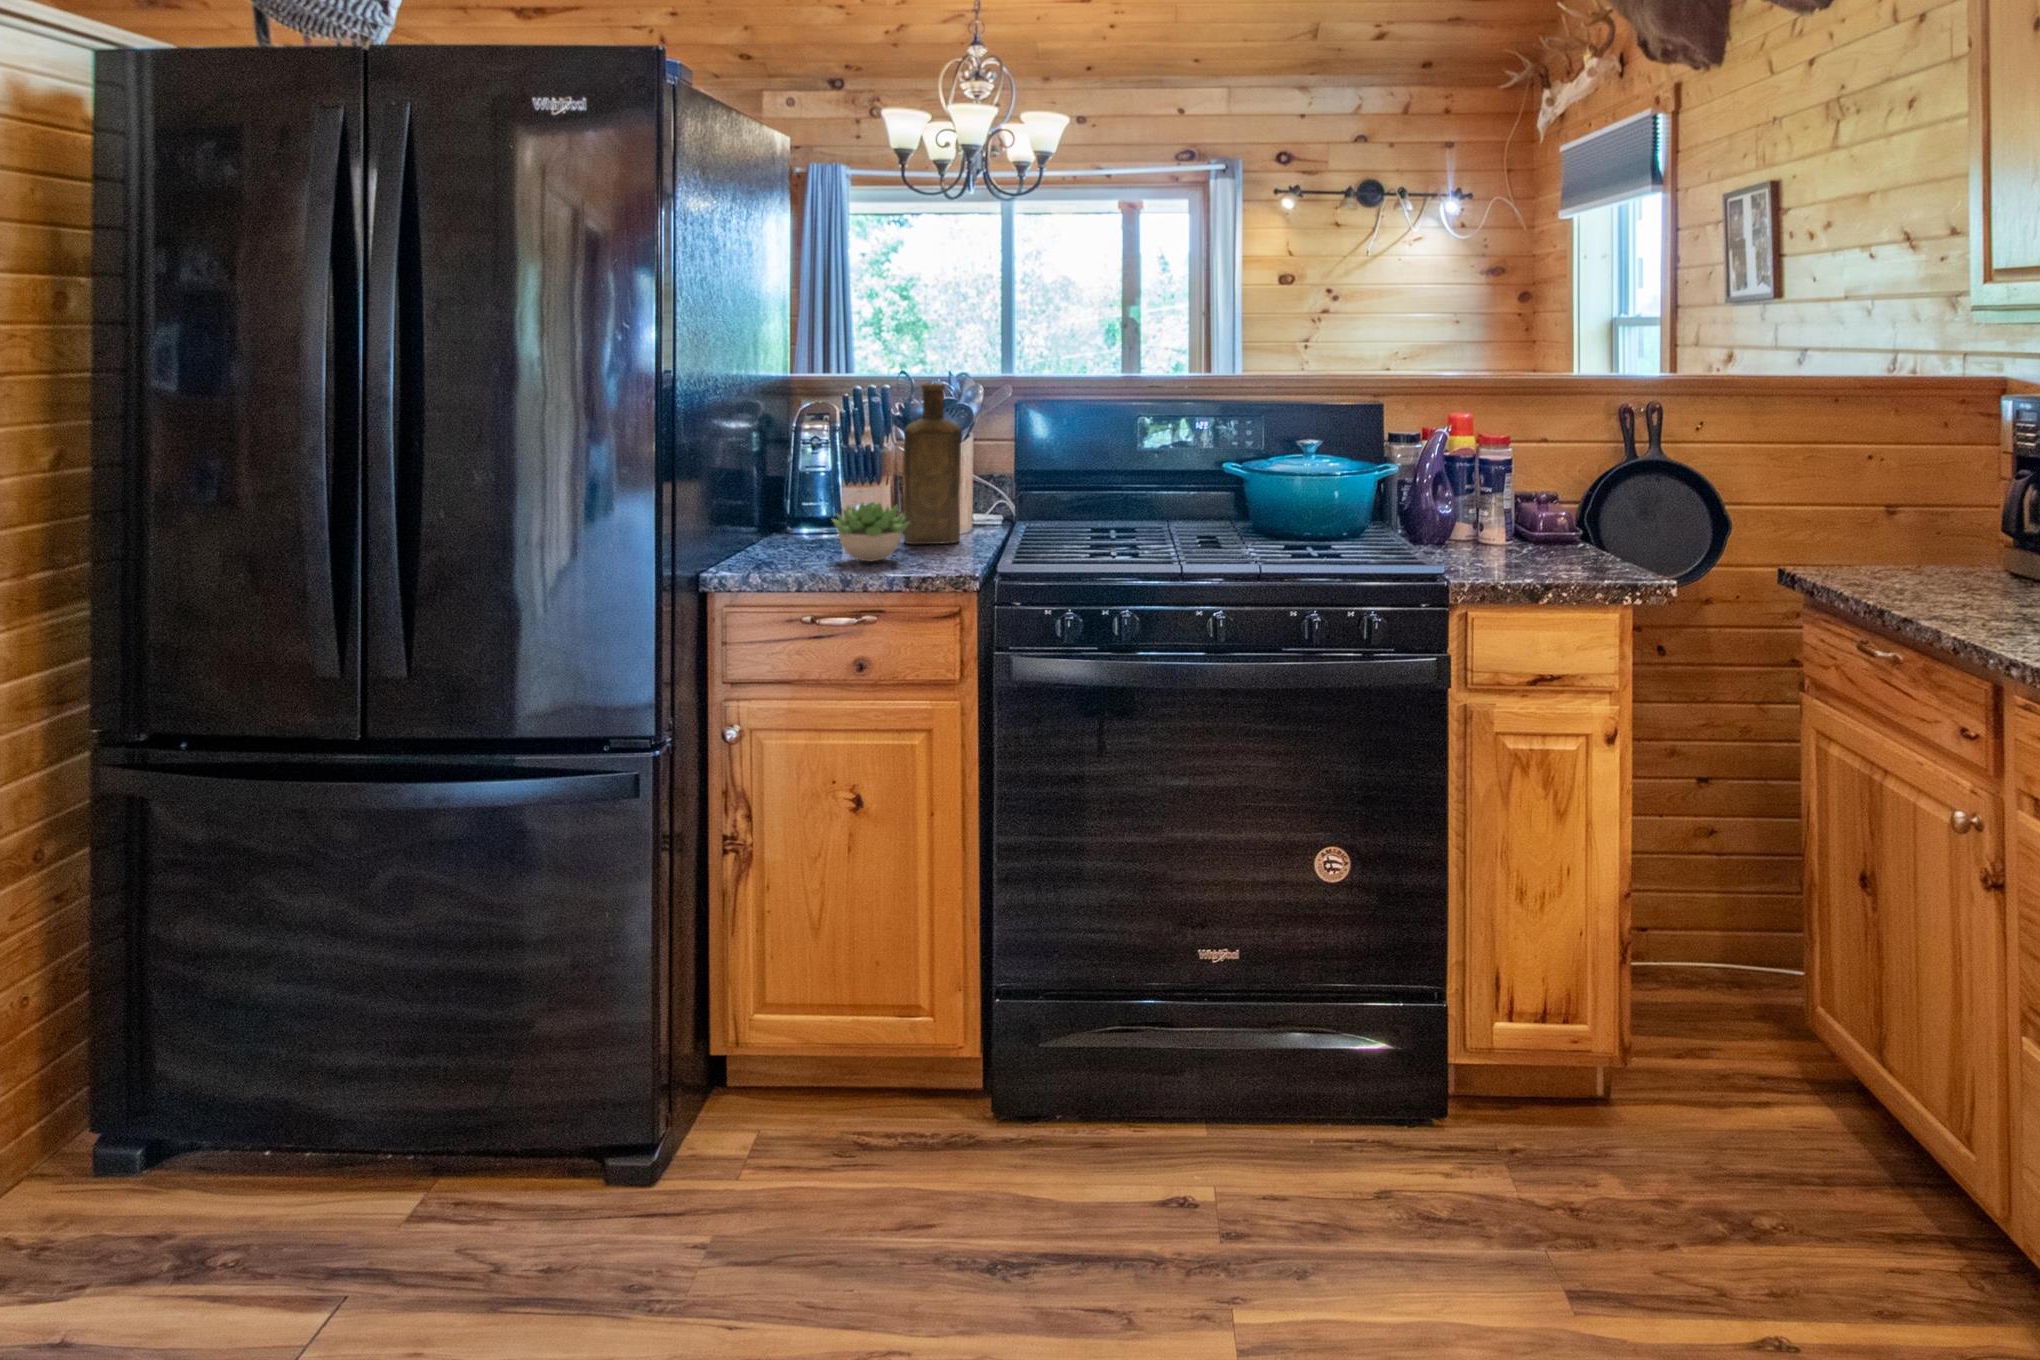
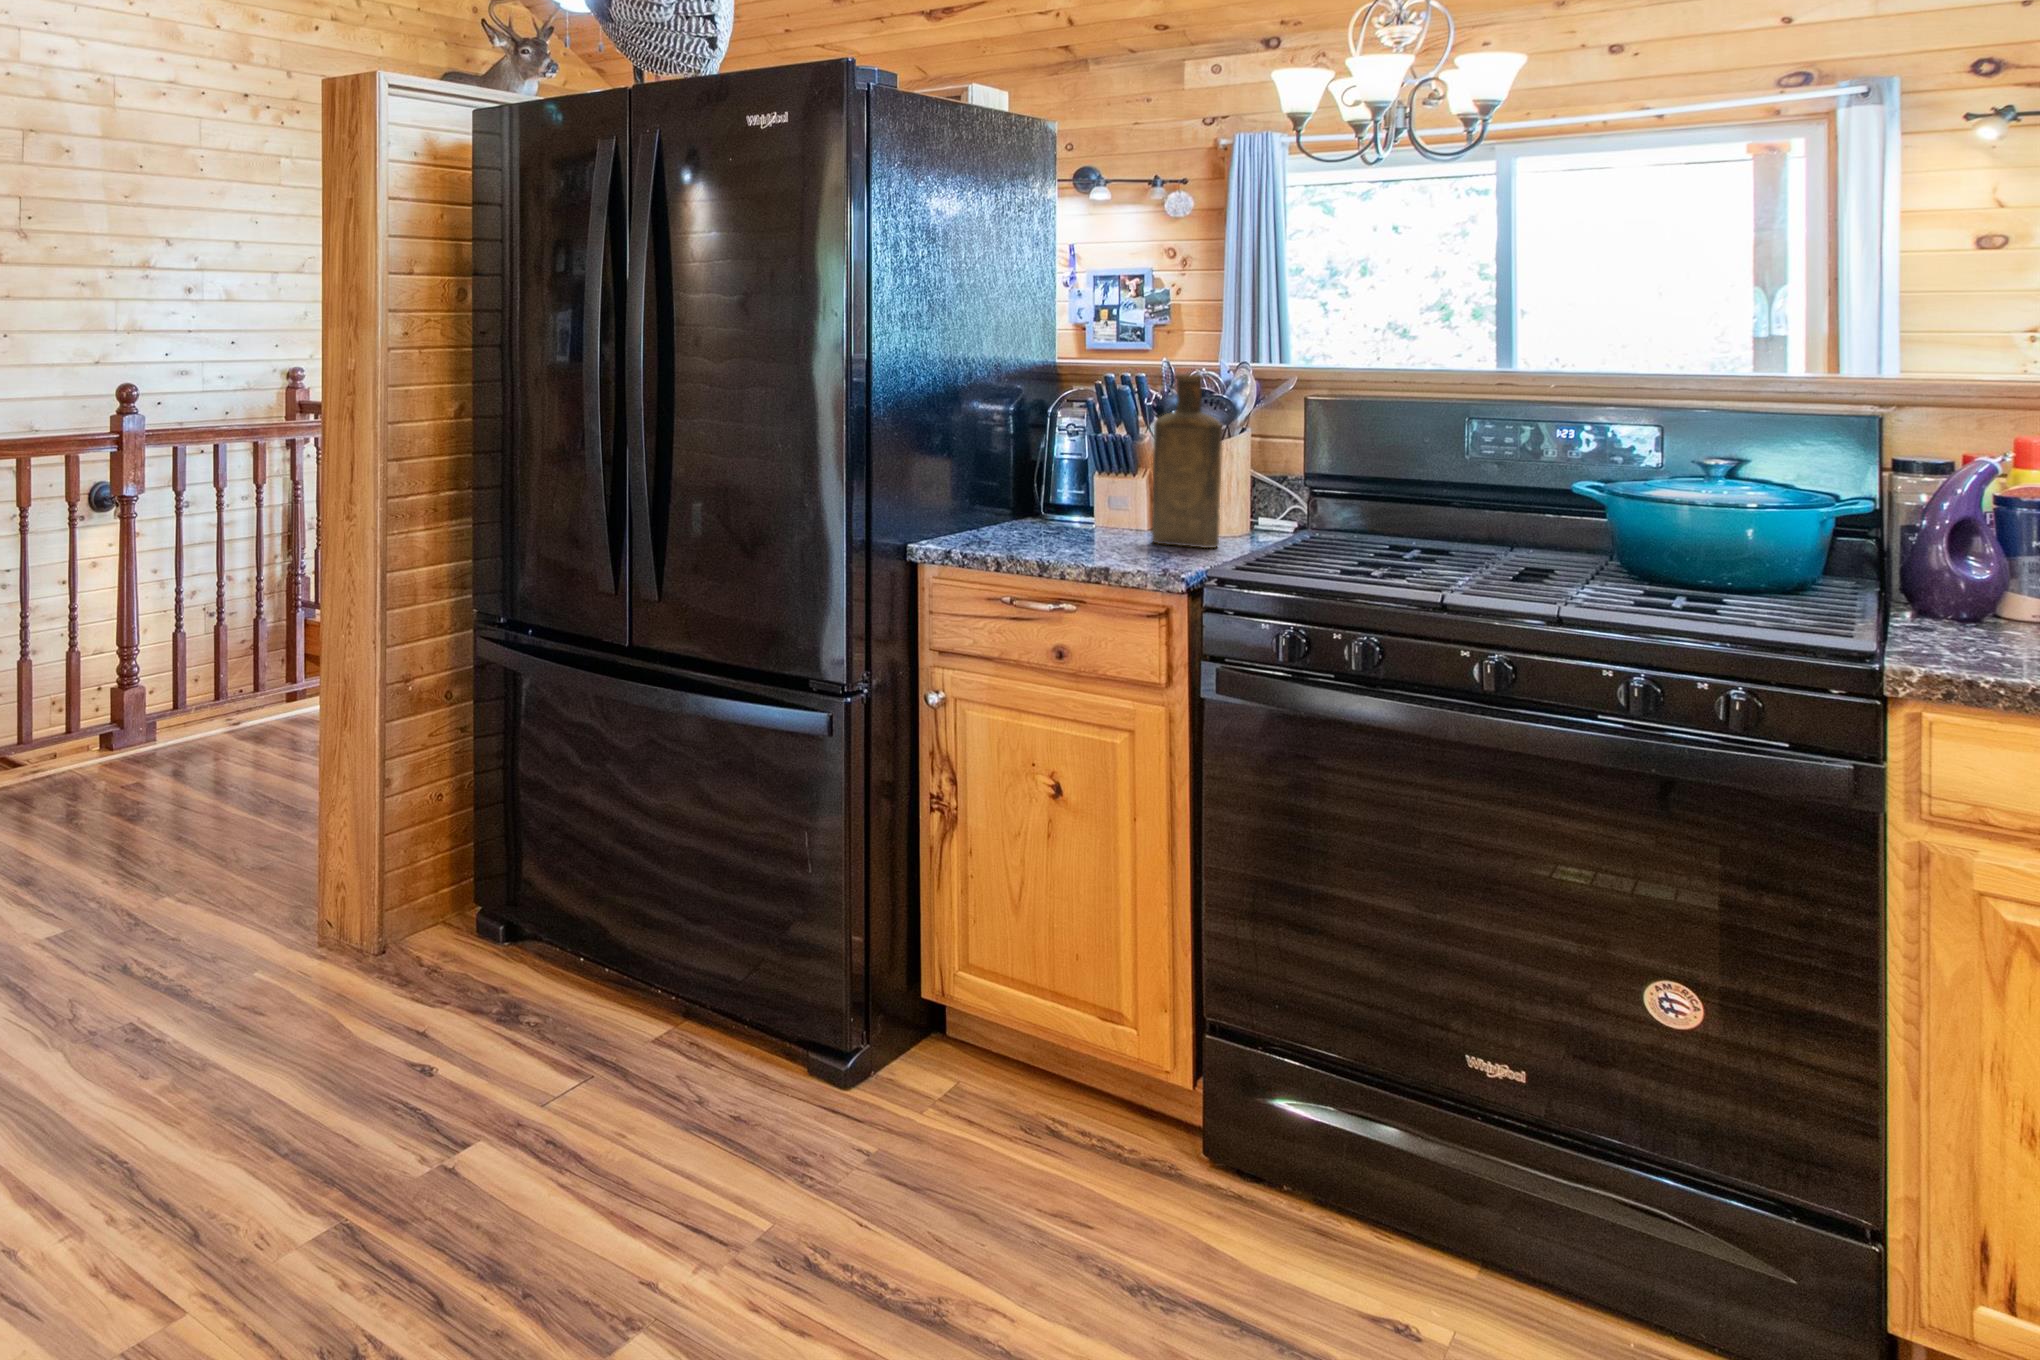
succulent plant: present [831,502,910,561] -> none [1052,491,1139,552]

